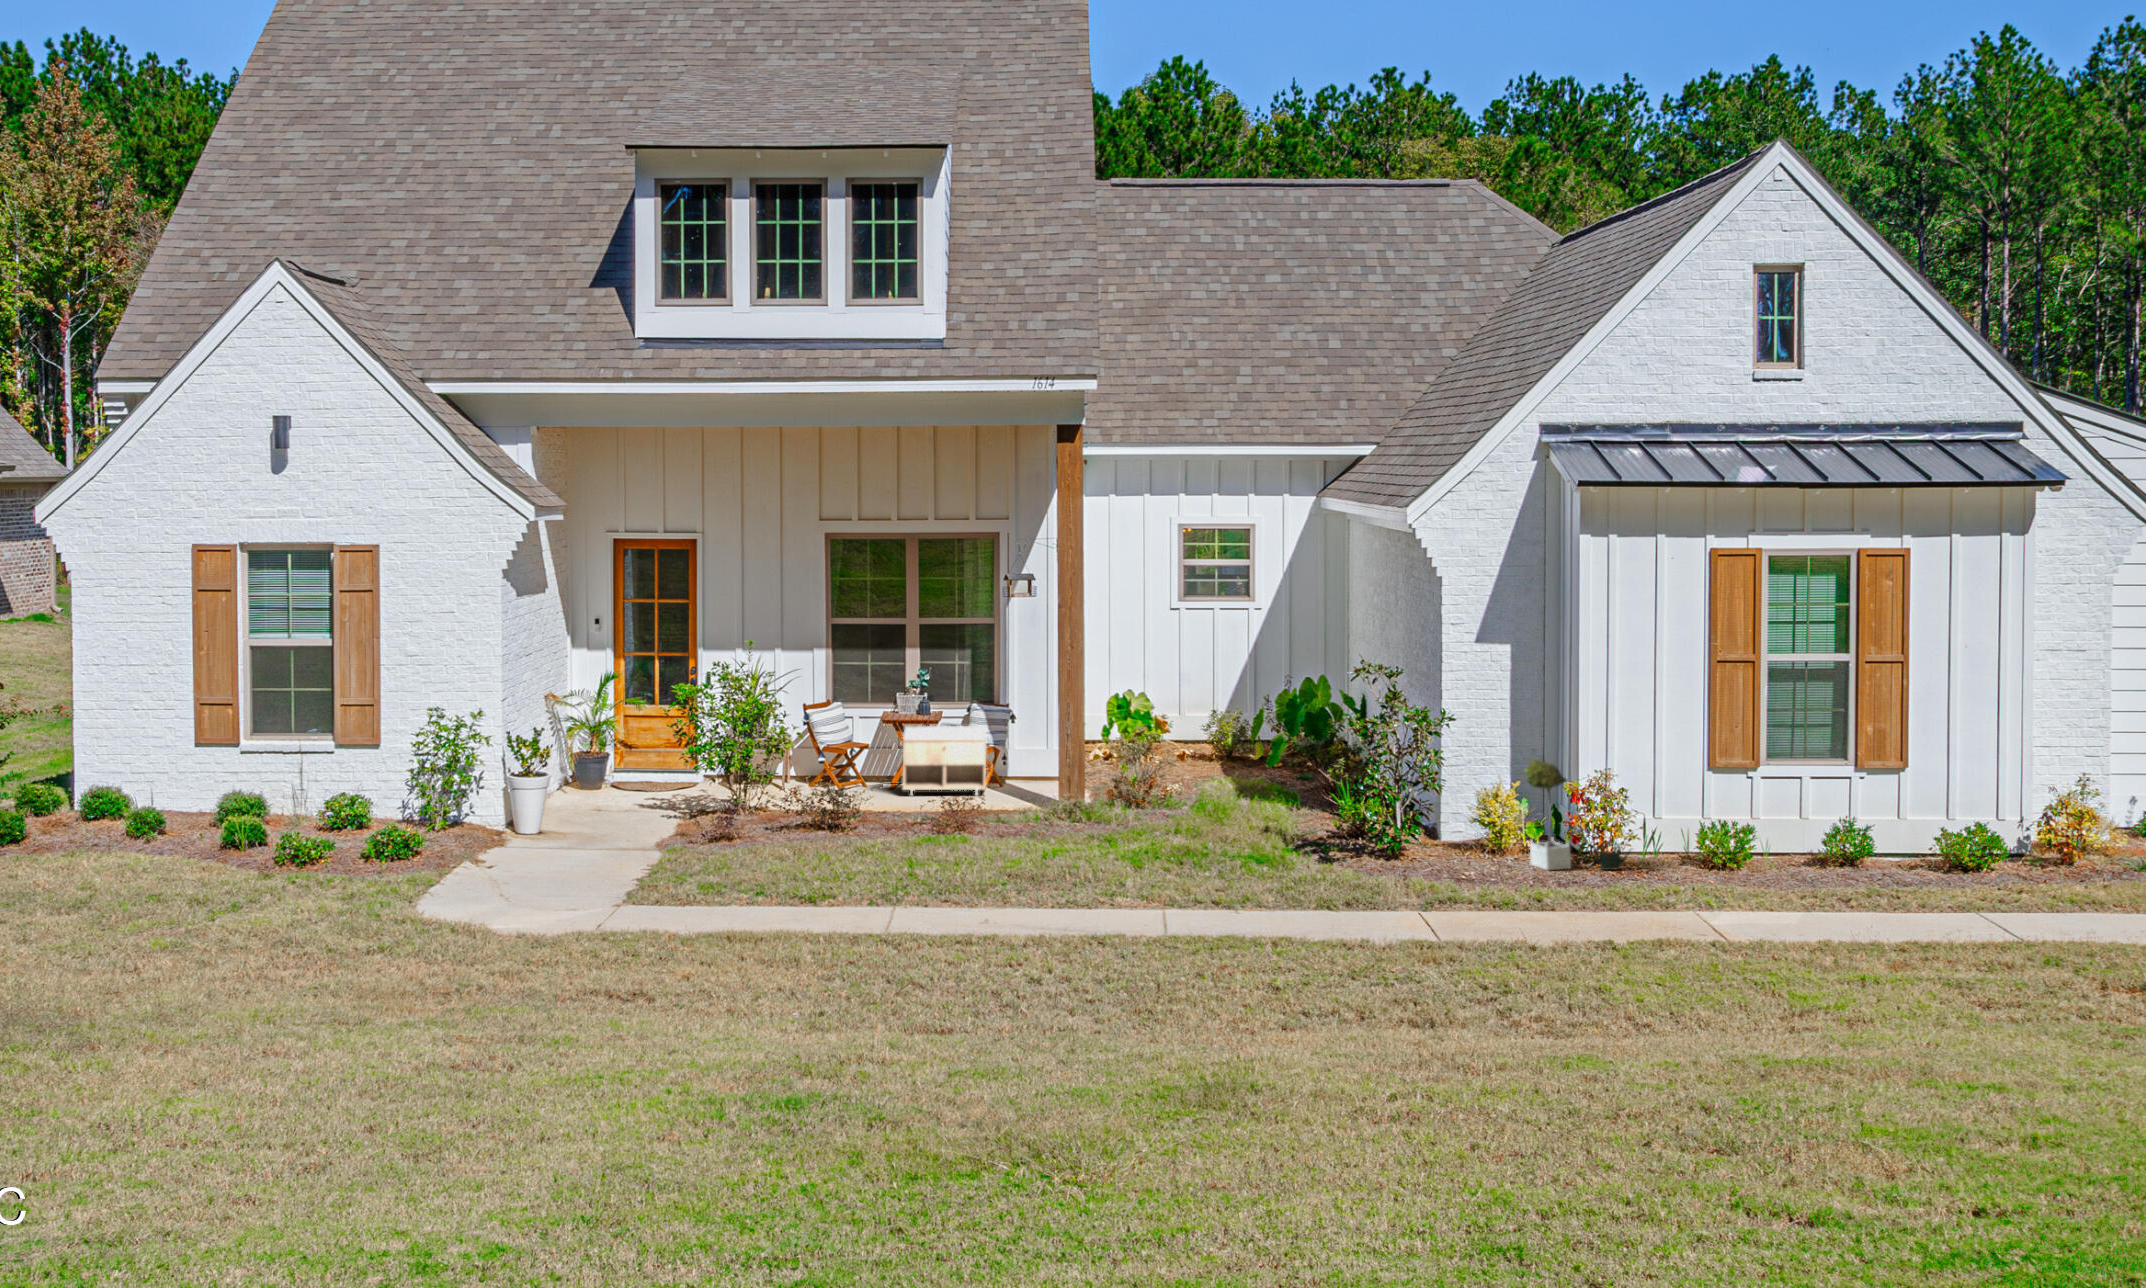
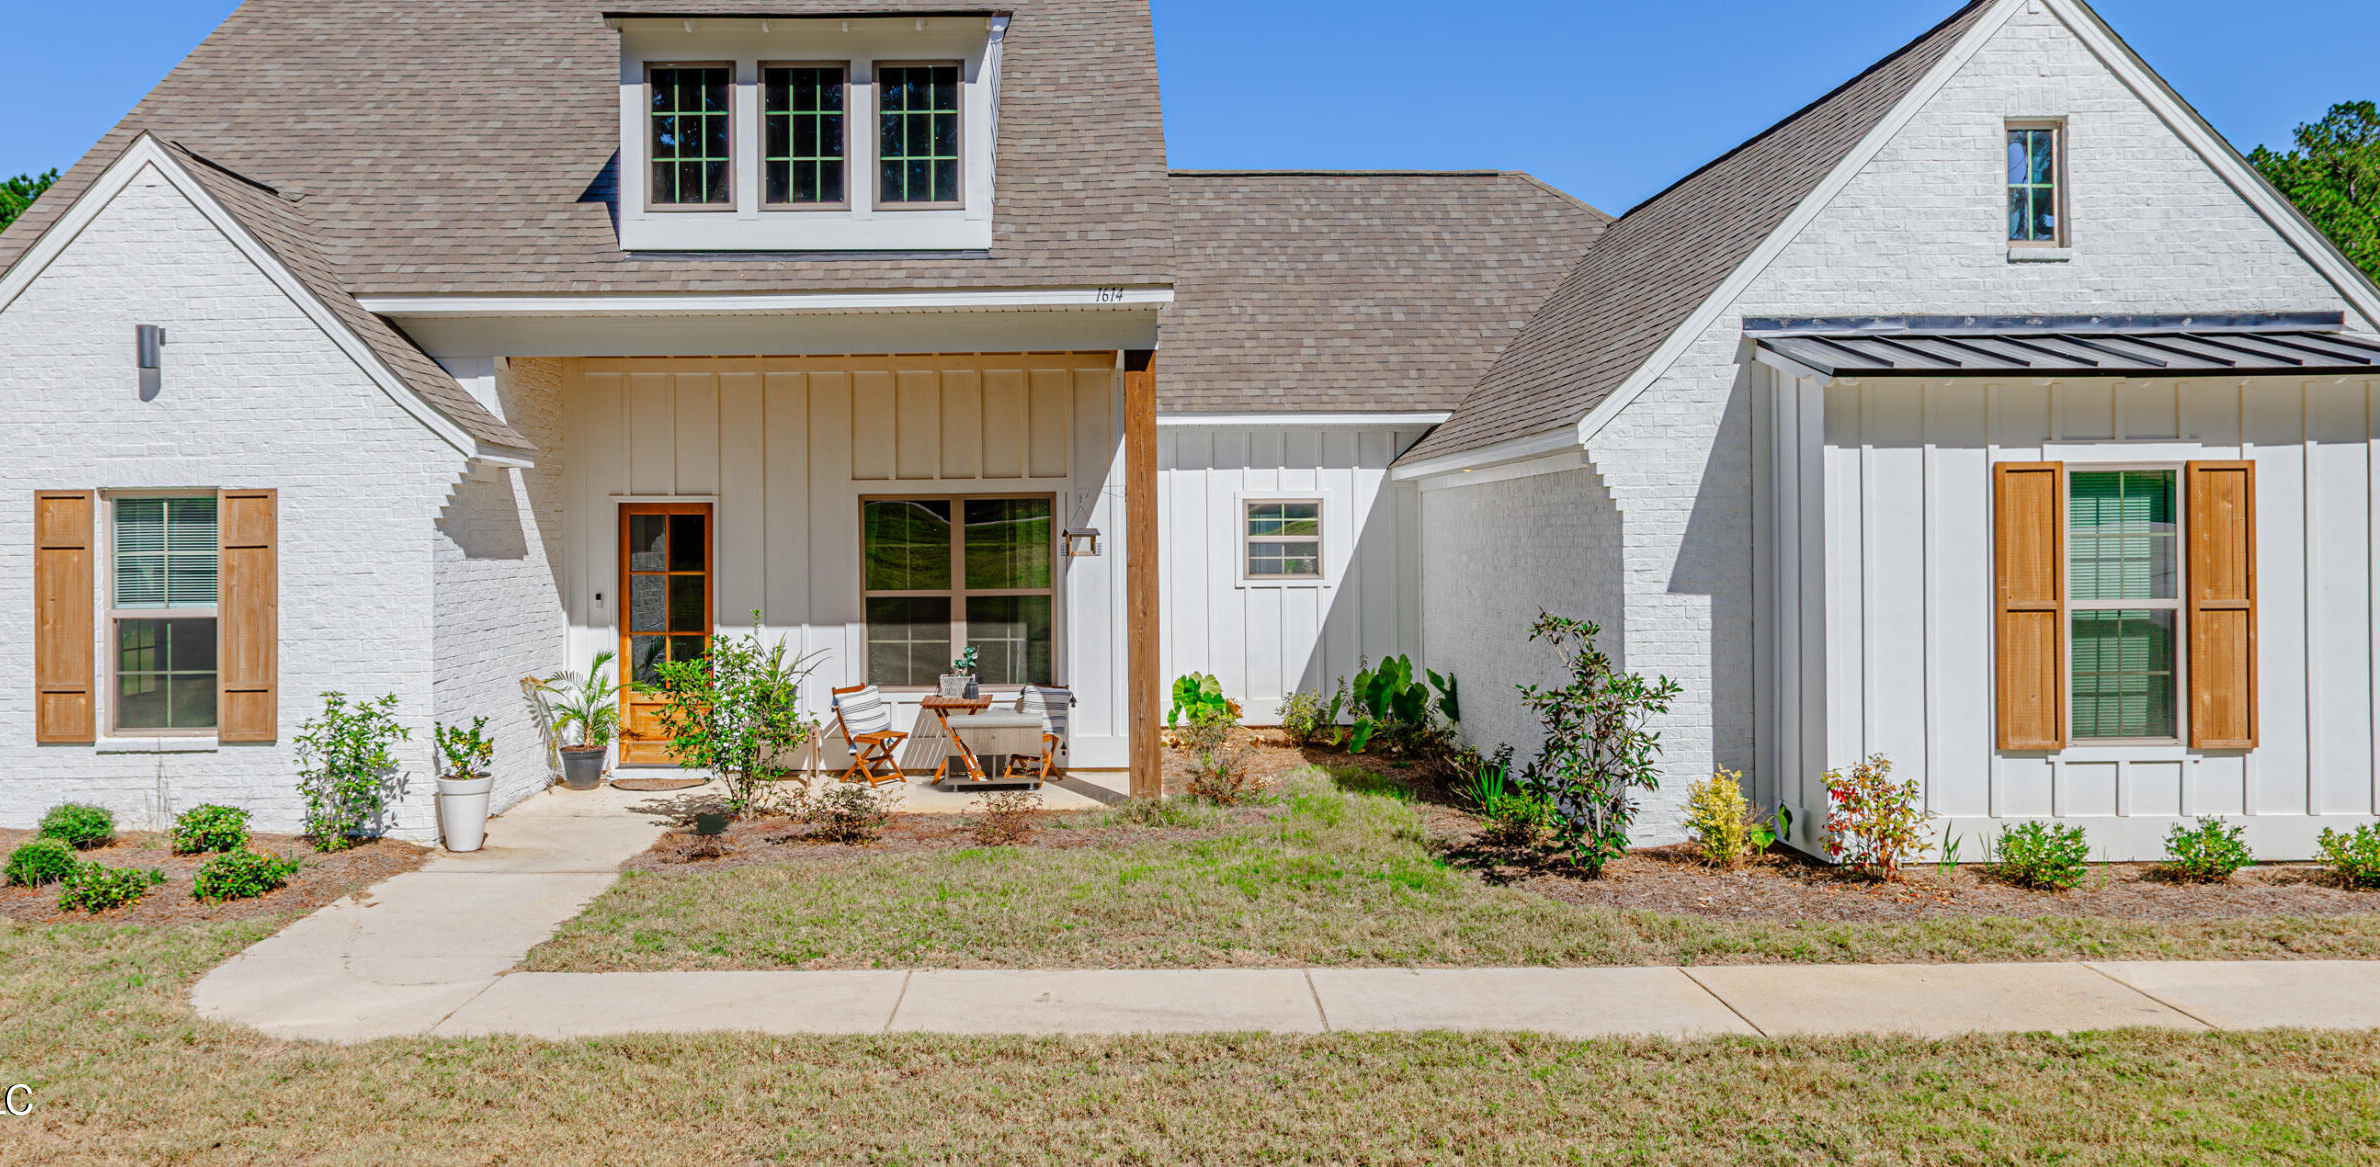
potted tree: present [1525,760,1571,870] -> none [1722,740,1790,885]
watering can: present [1595,843,1629,870] -> present [690,804,735,835]

